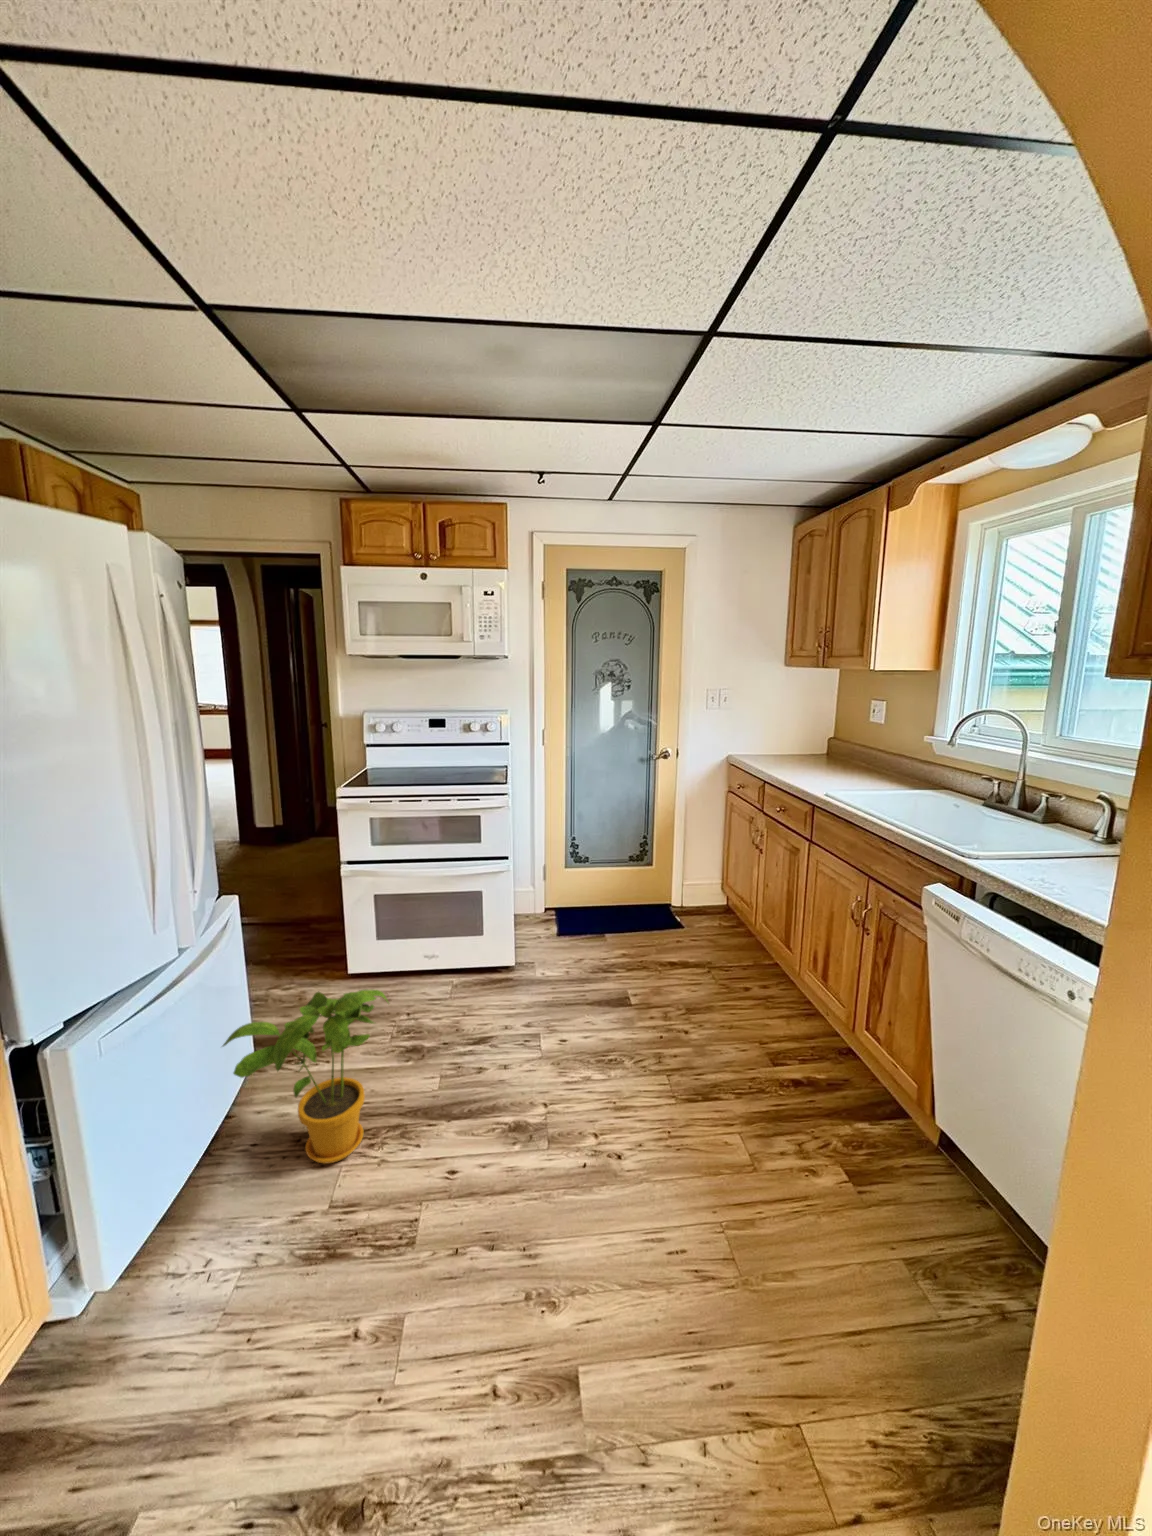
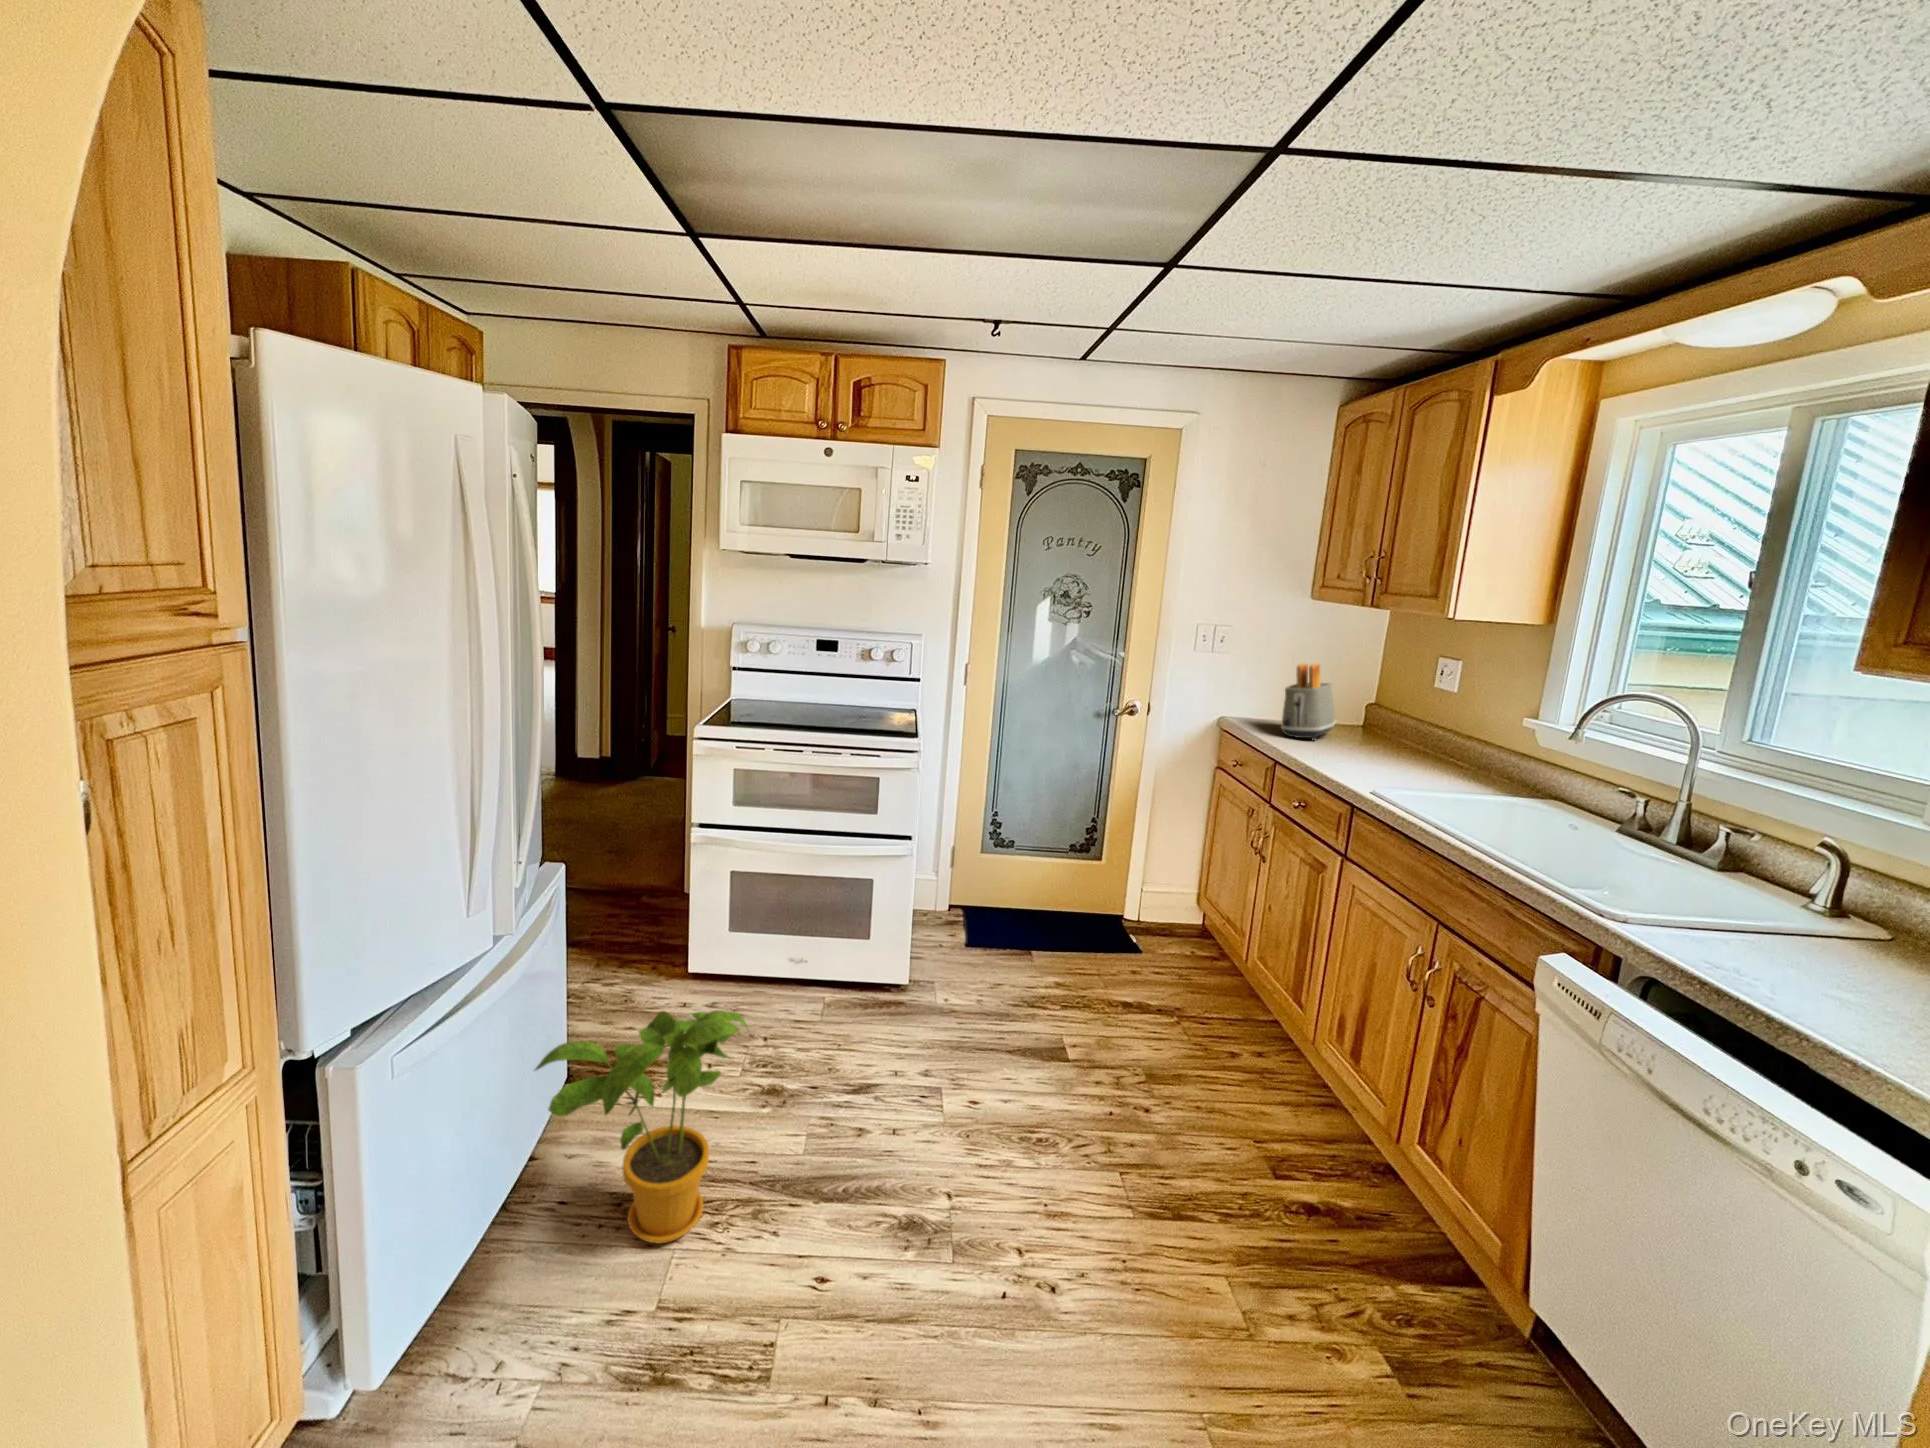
toaster: none [767,712,805,766] -> present [1281,663,1337,741]

